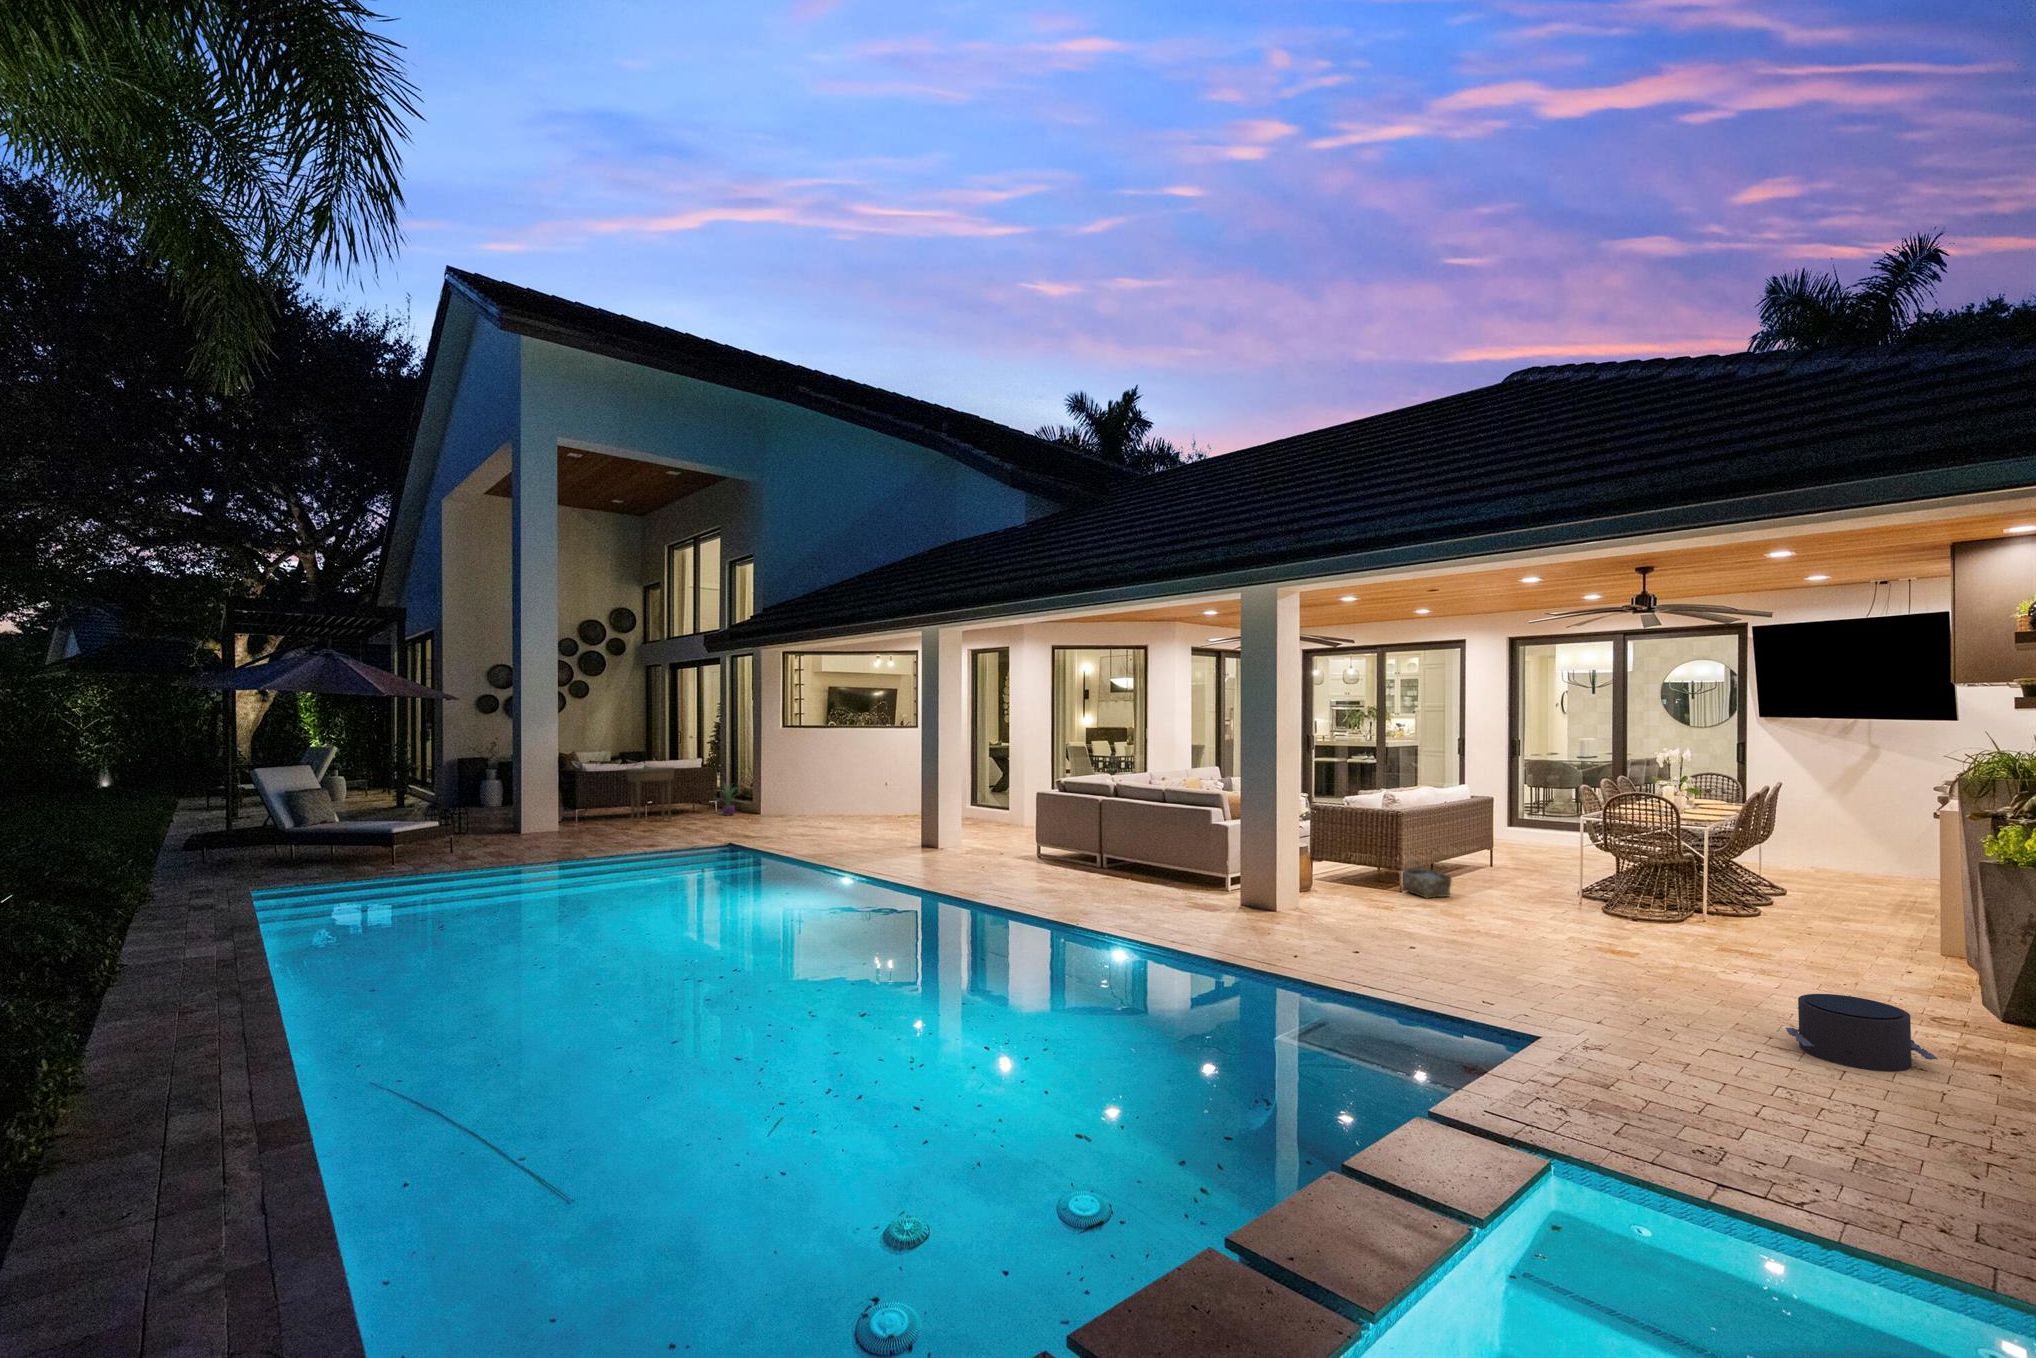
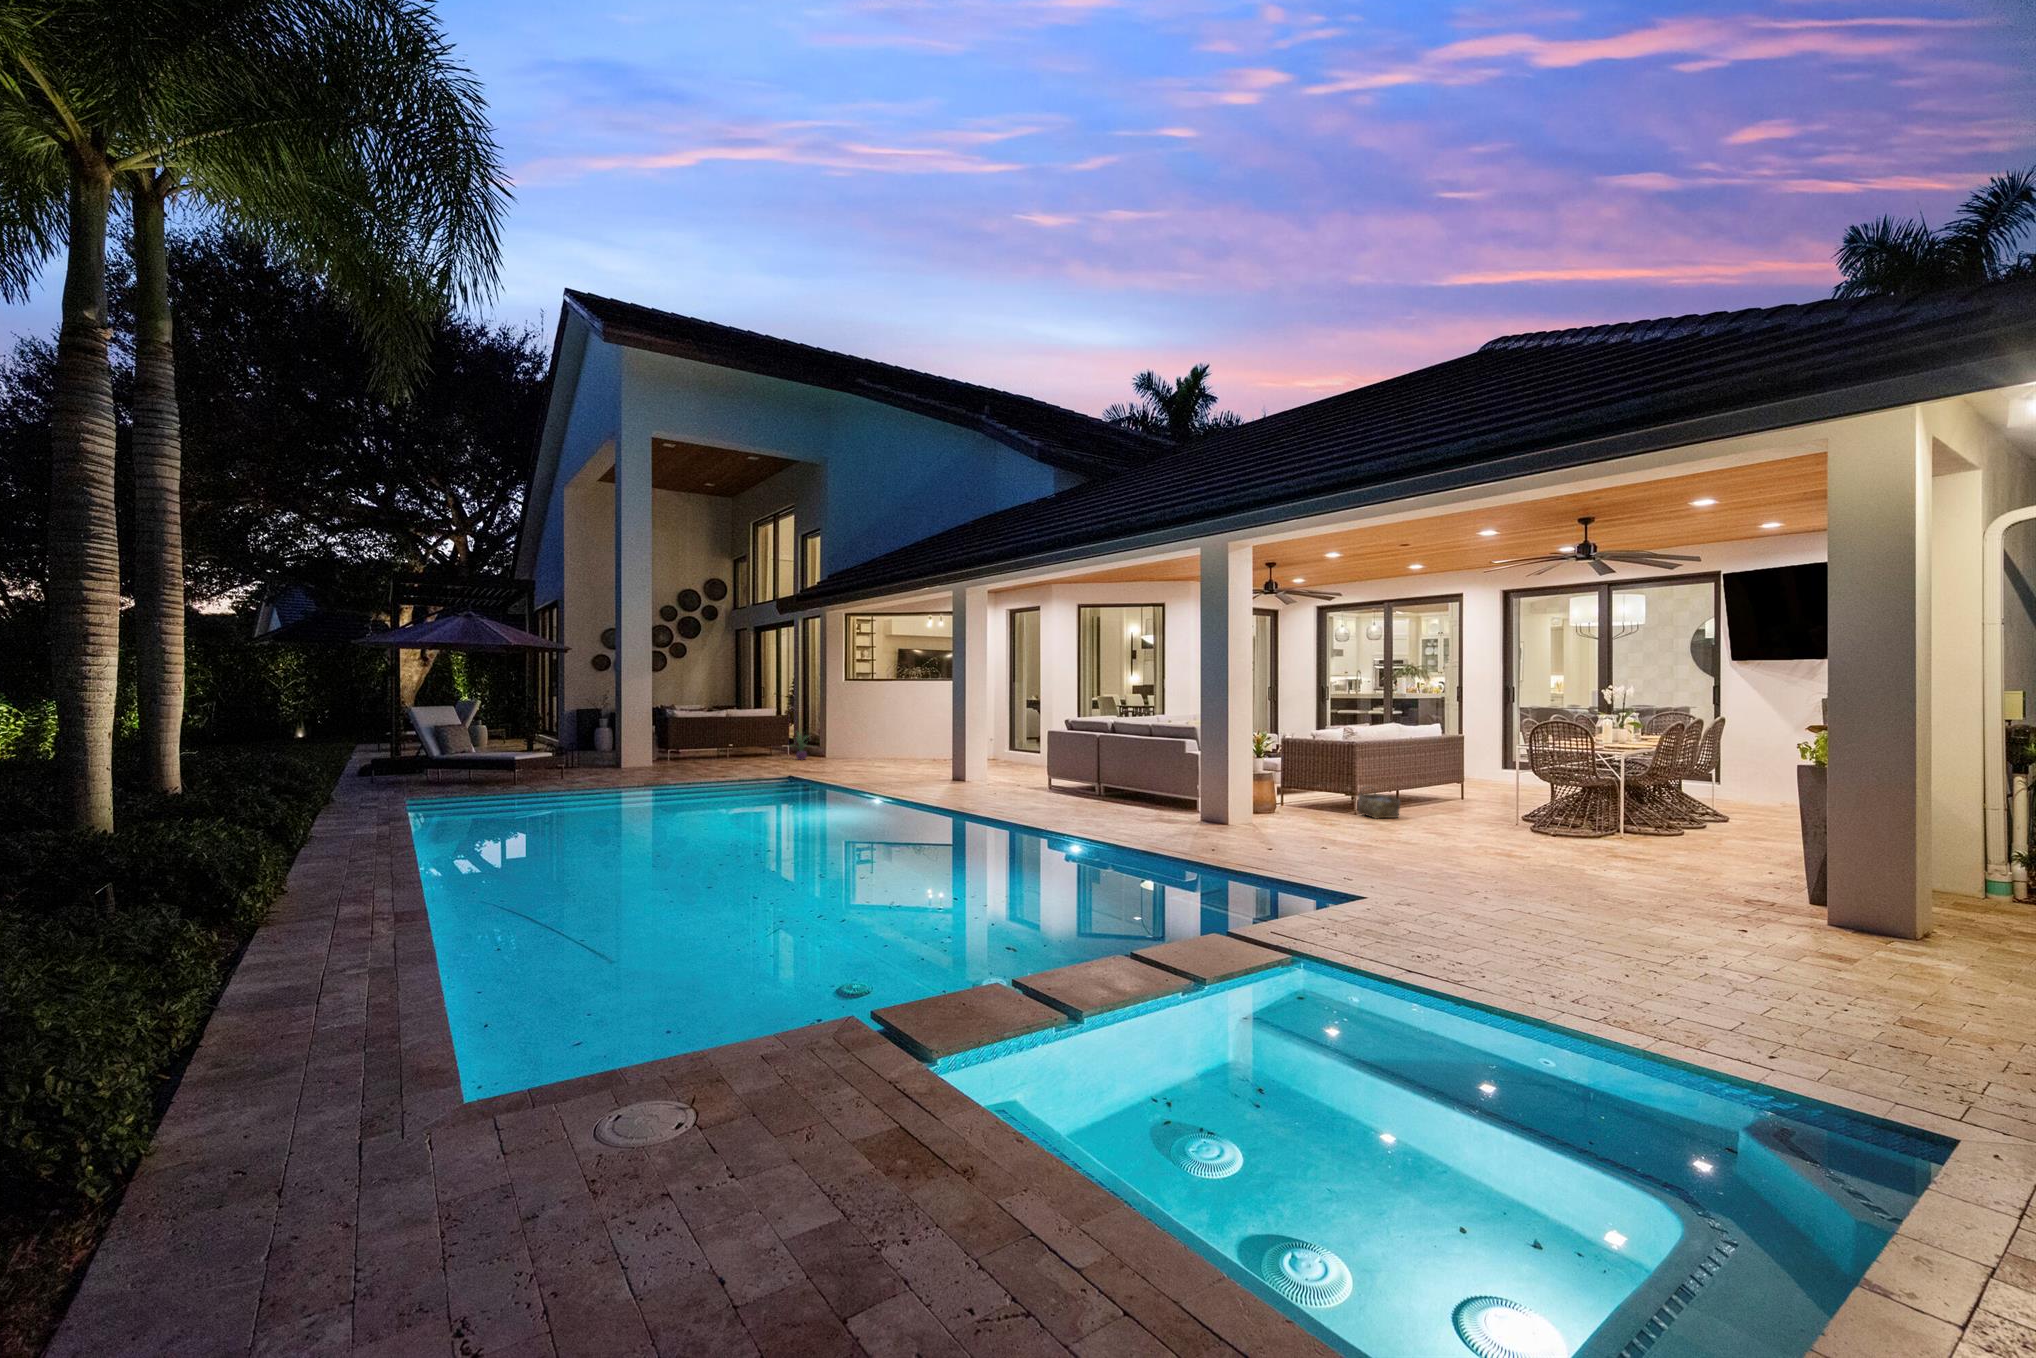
side table: present [626,767,675,823] -> none [711,716,754,765]
pouf: present [1785,994,1938,1071] -> none [1582,866,1692,922]

